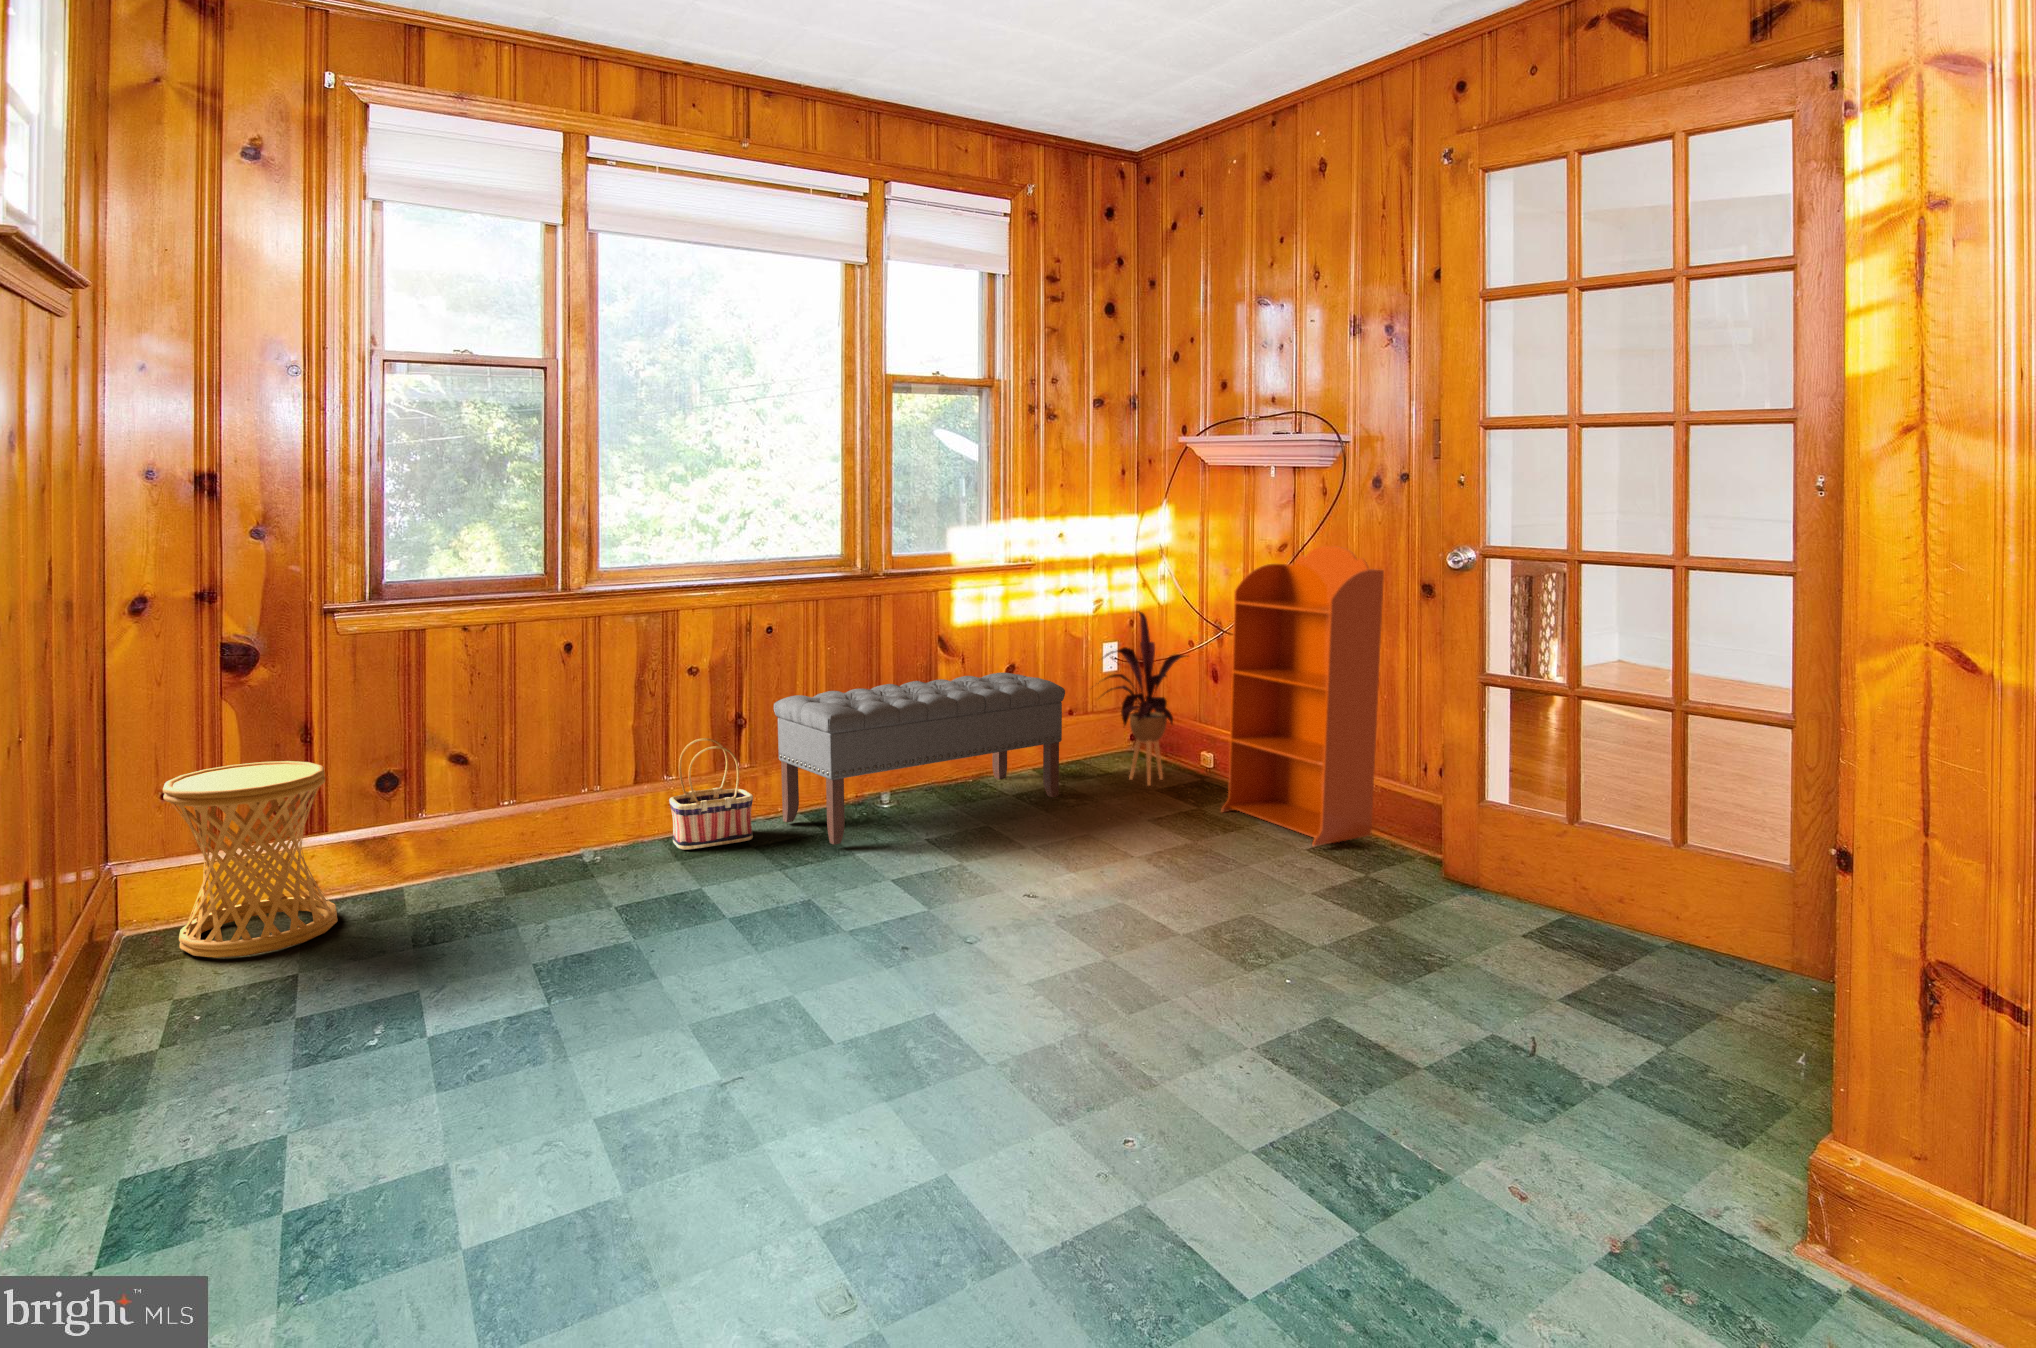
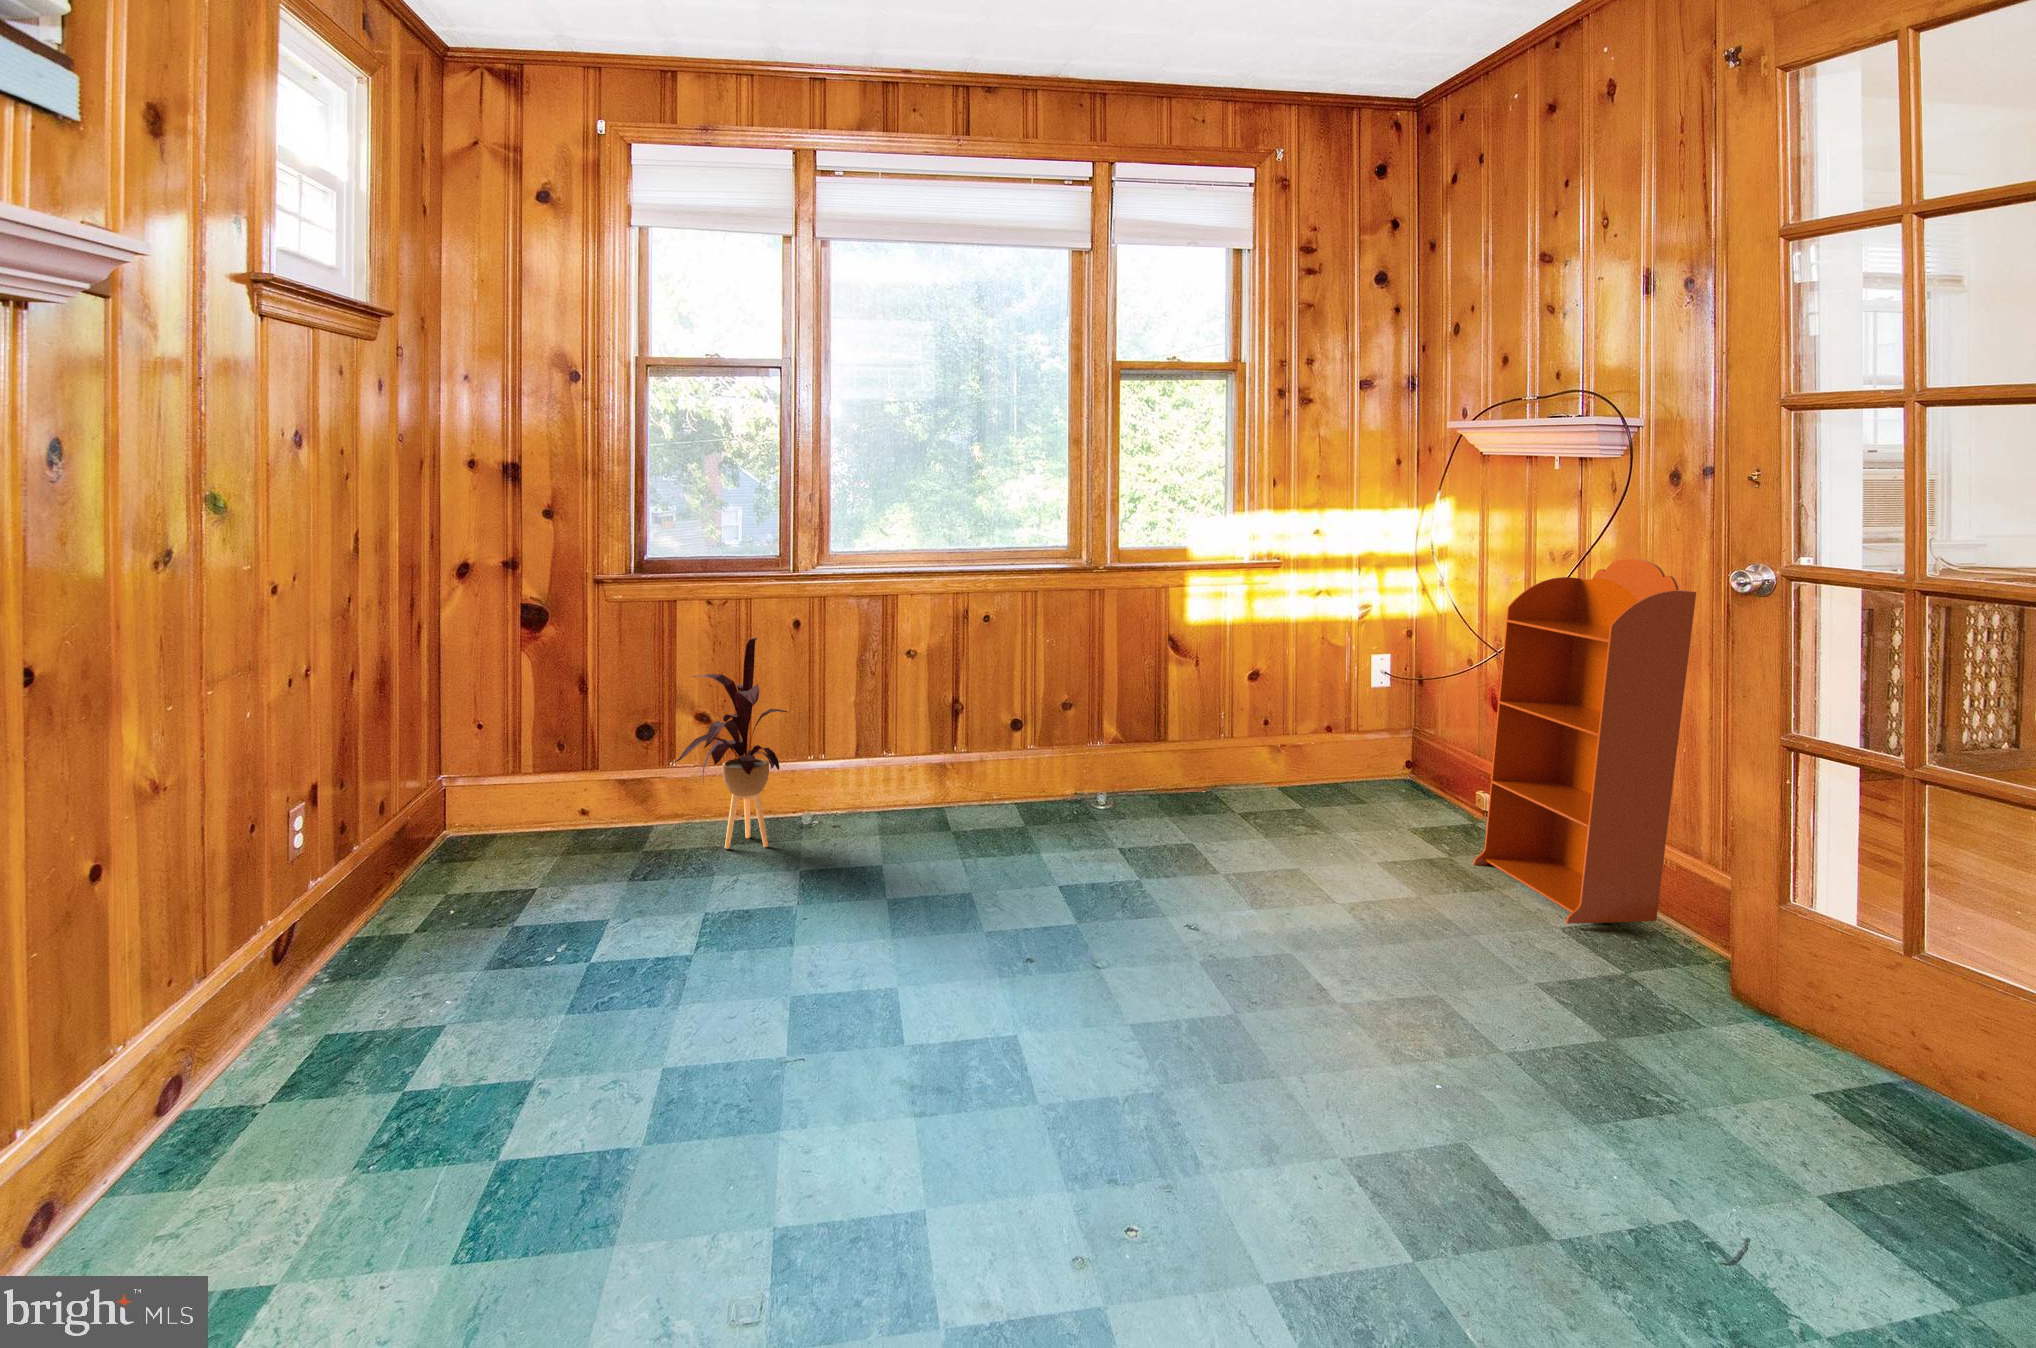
house plant: present [1105,612,1188,786] -> present [676,638,787,849]
bench: present [774,673,1065,845] -> none [990,681,1306,842]
basket: present [669,738,753,849] -> none [882,722,959,828]
side table: present [163,761,337,958] -> none [449,707,581,872]

